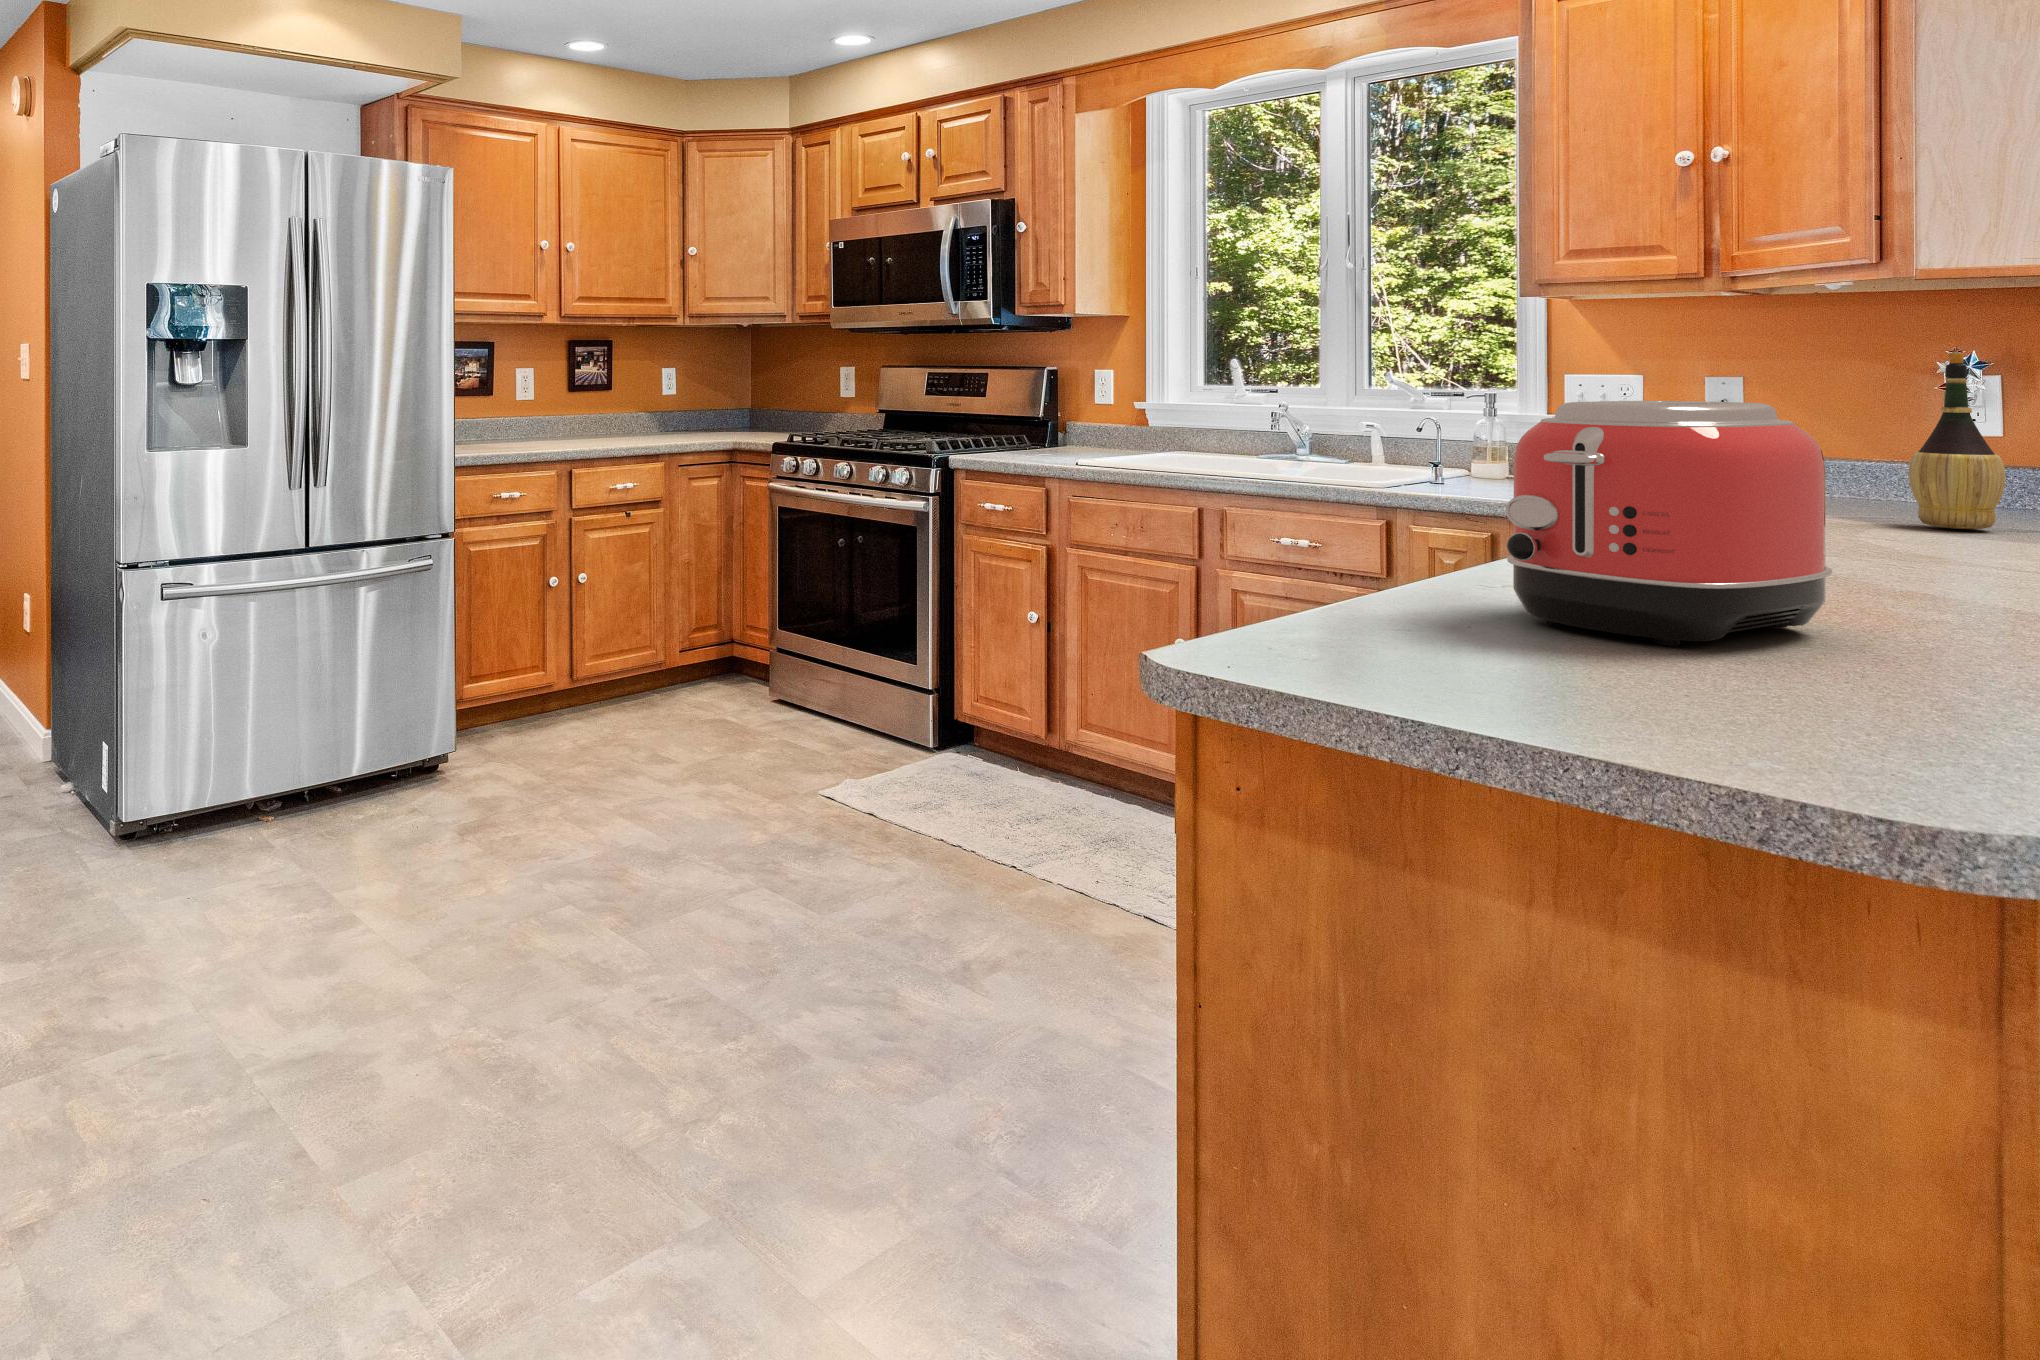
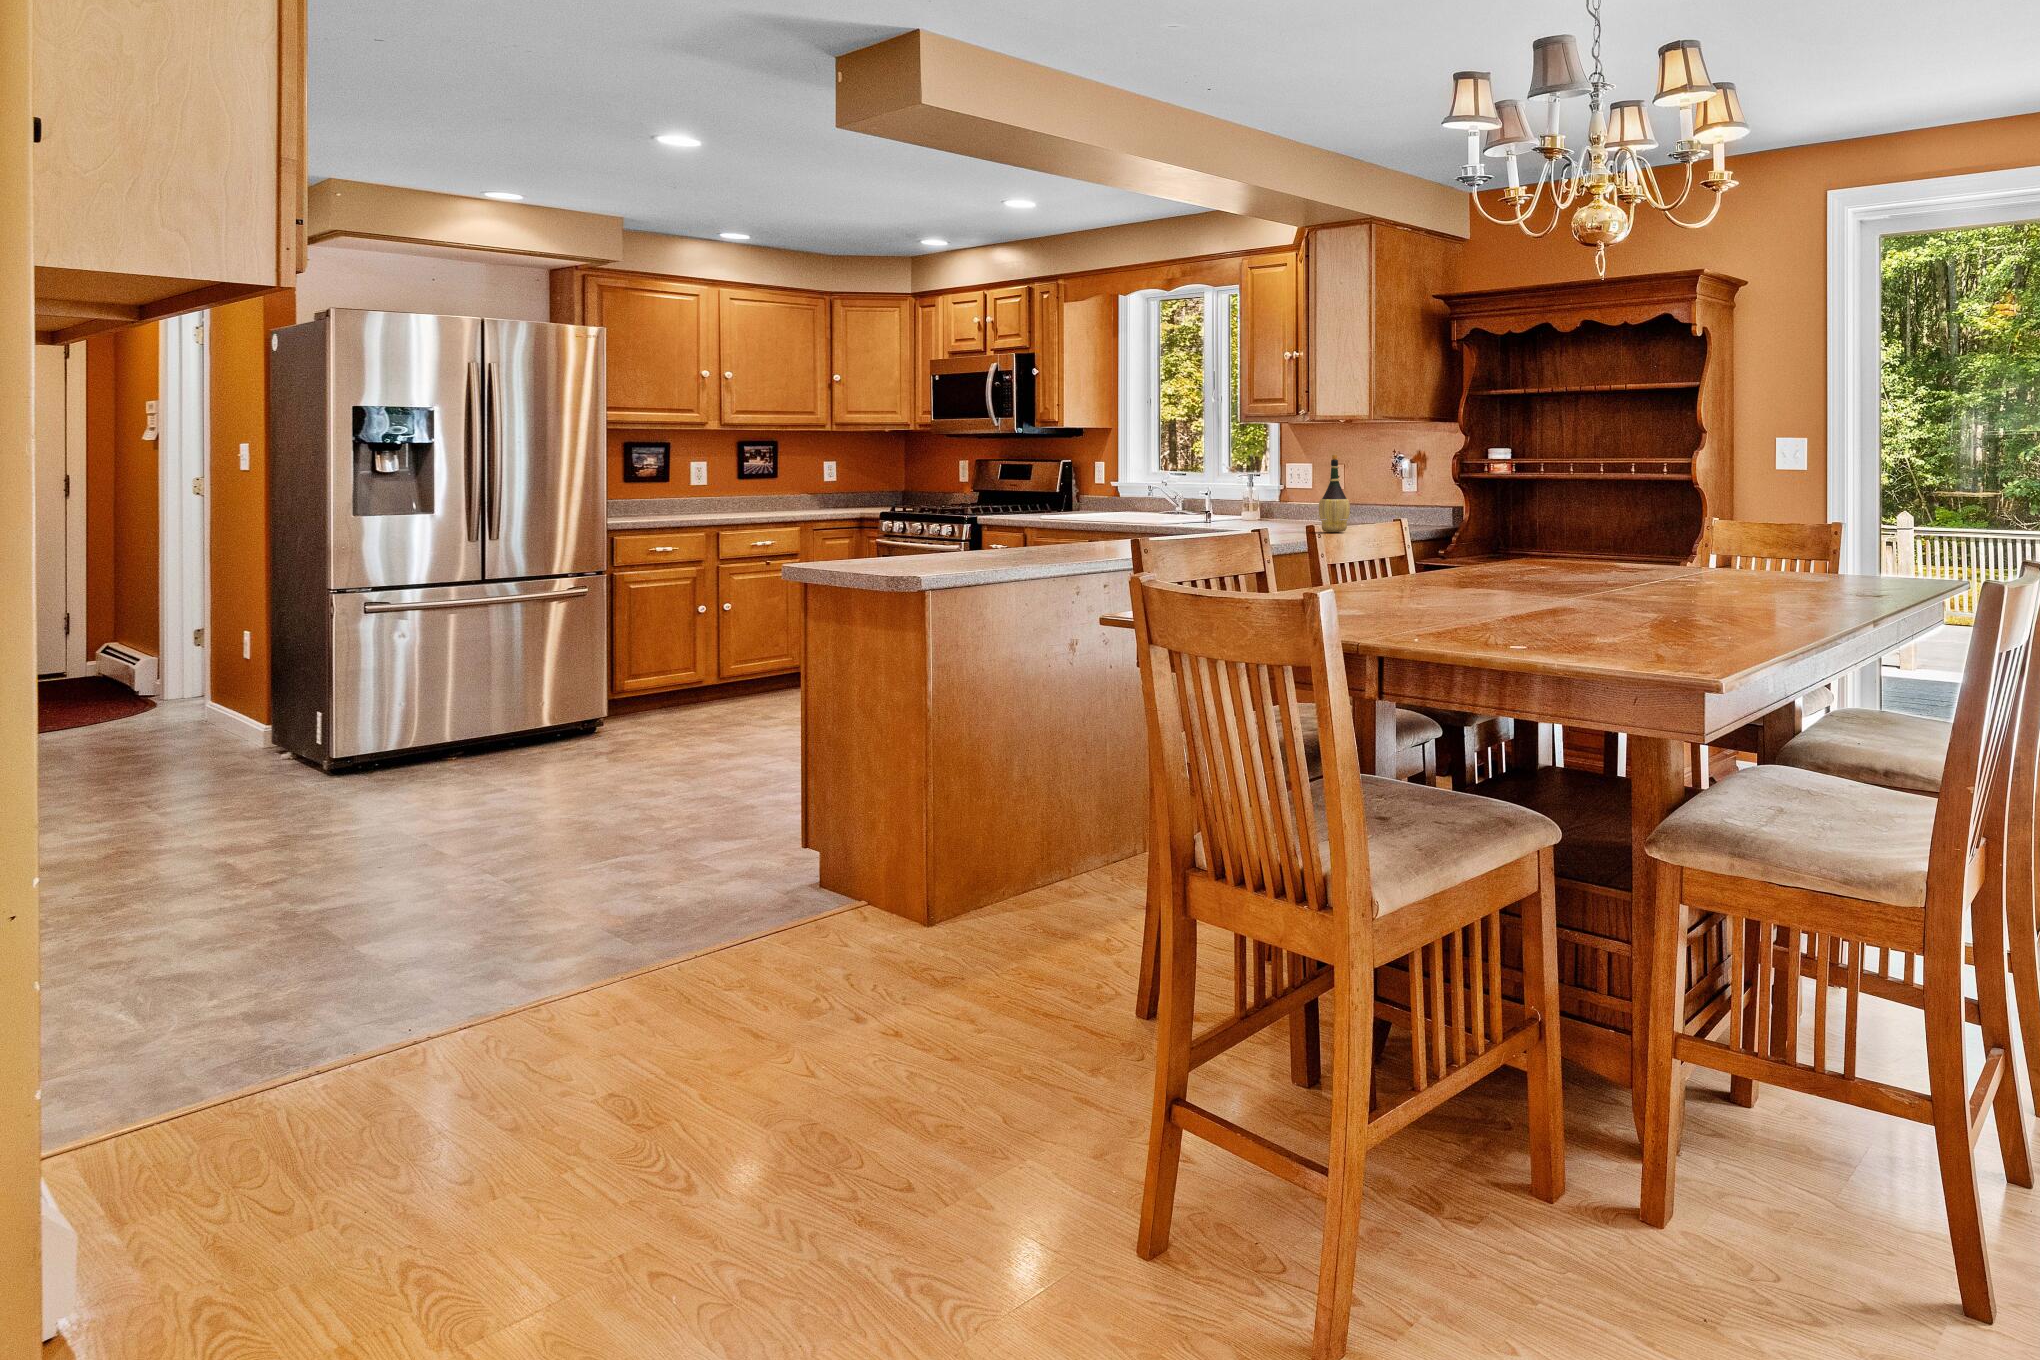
toaster: present [1506,401,1832,646] -> none [945,474,1066,556]

